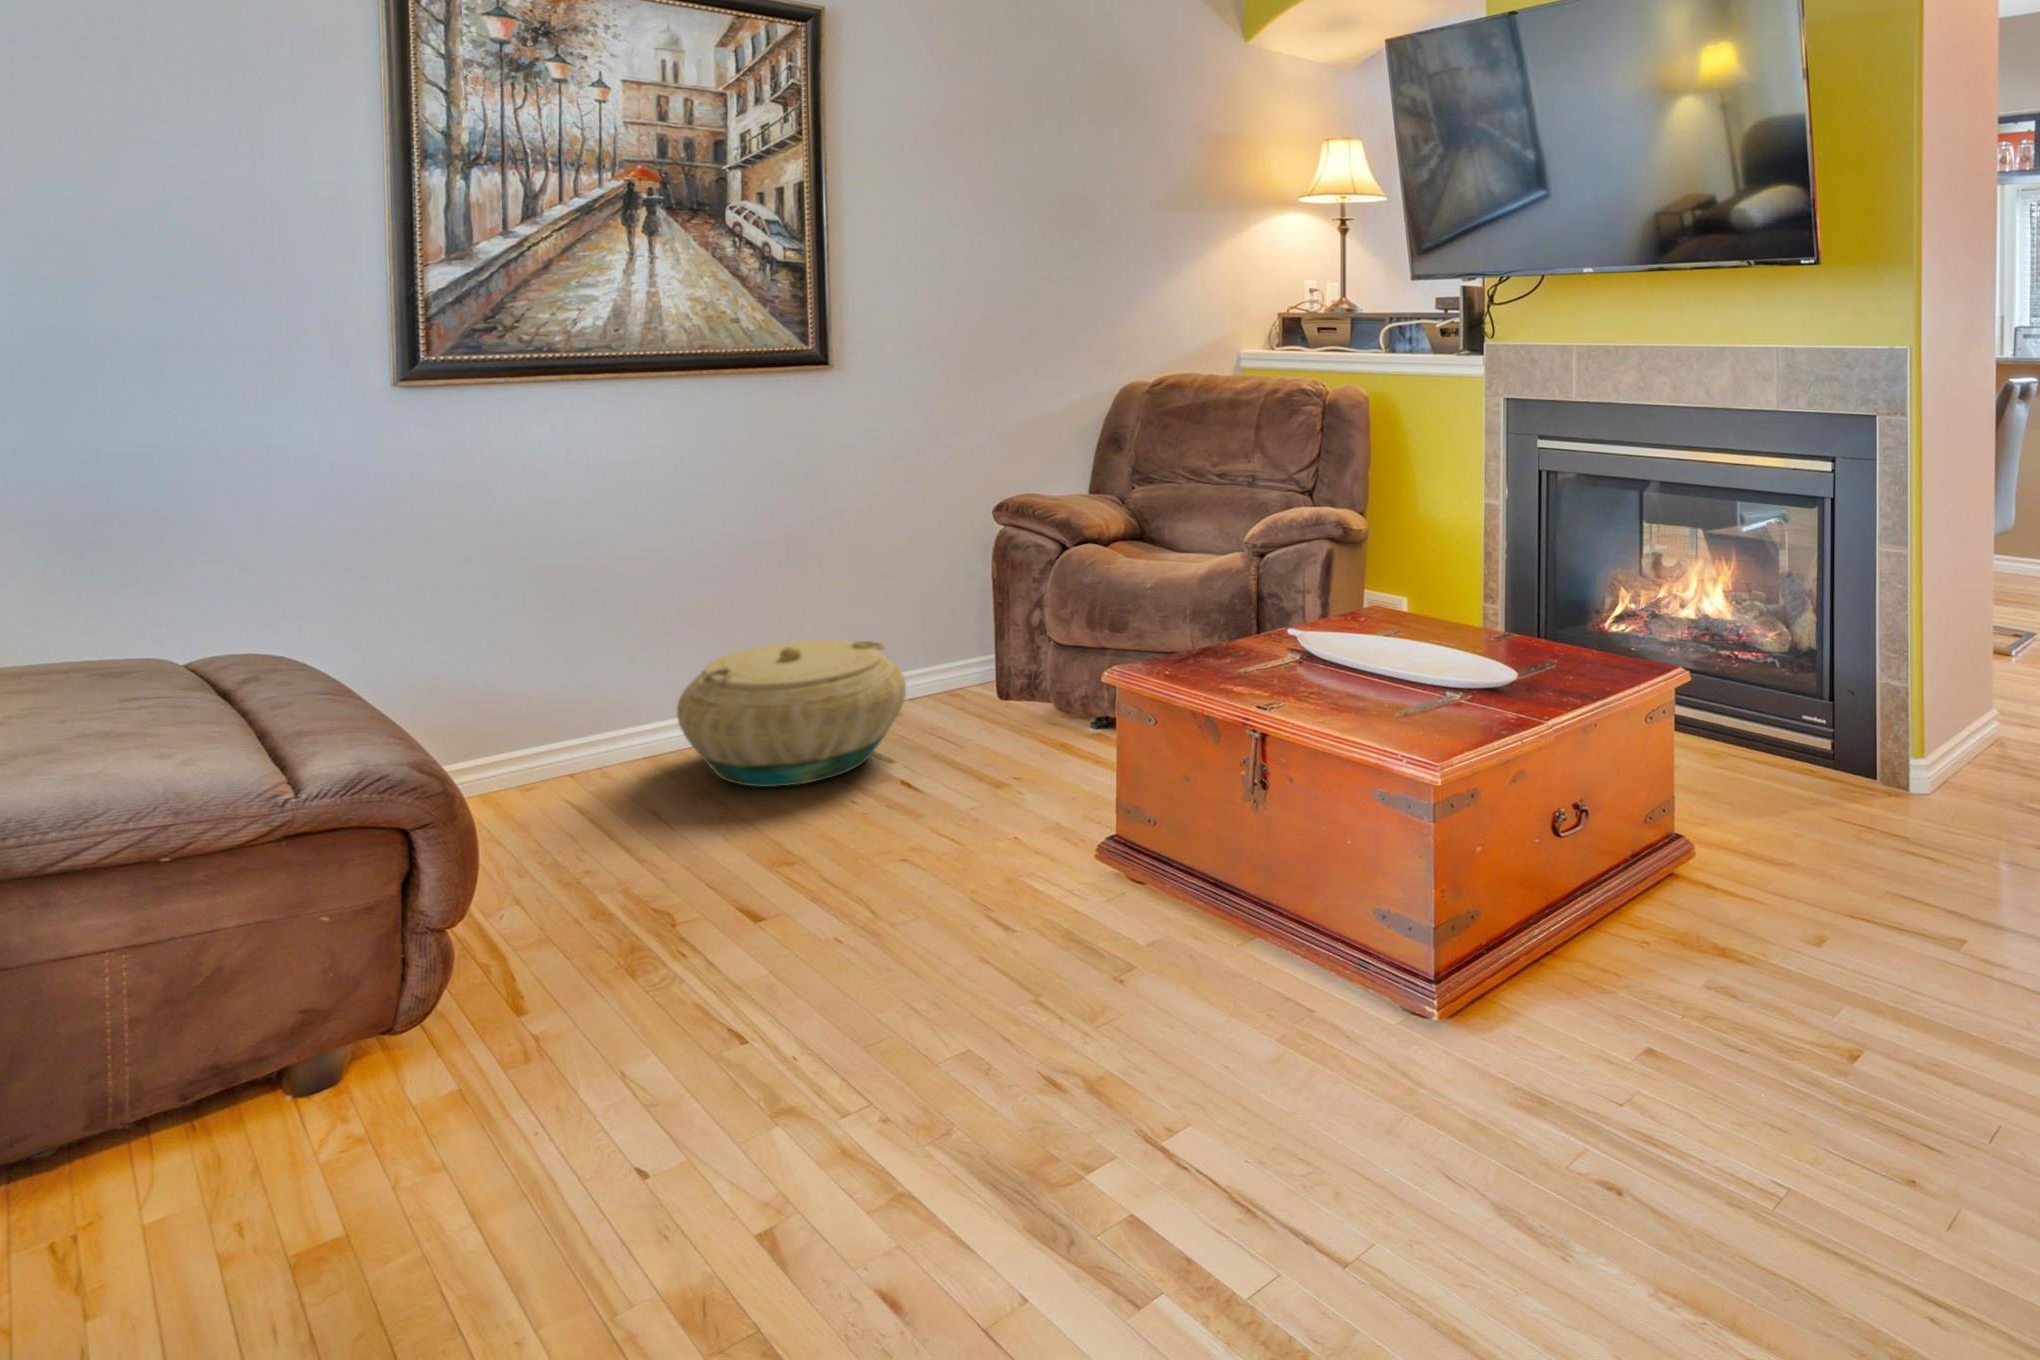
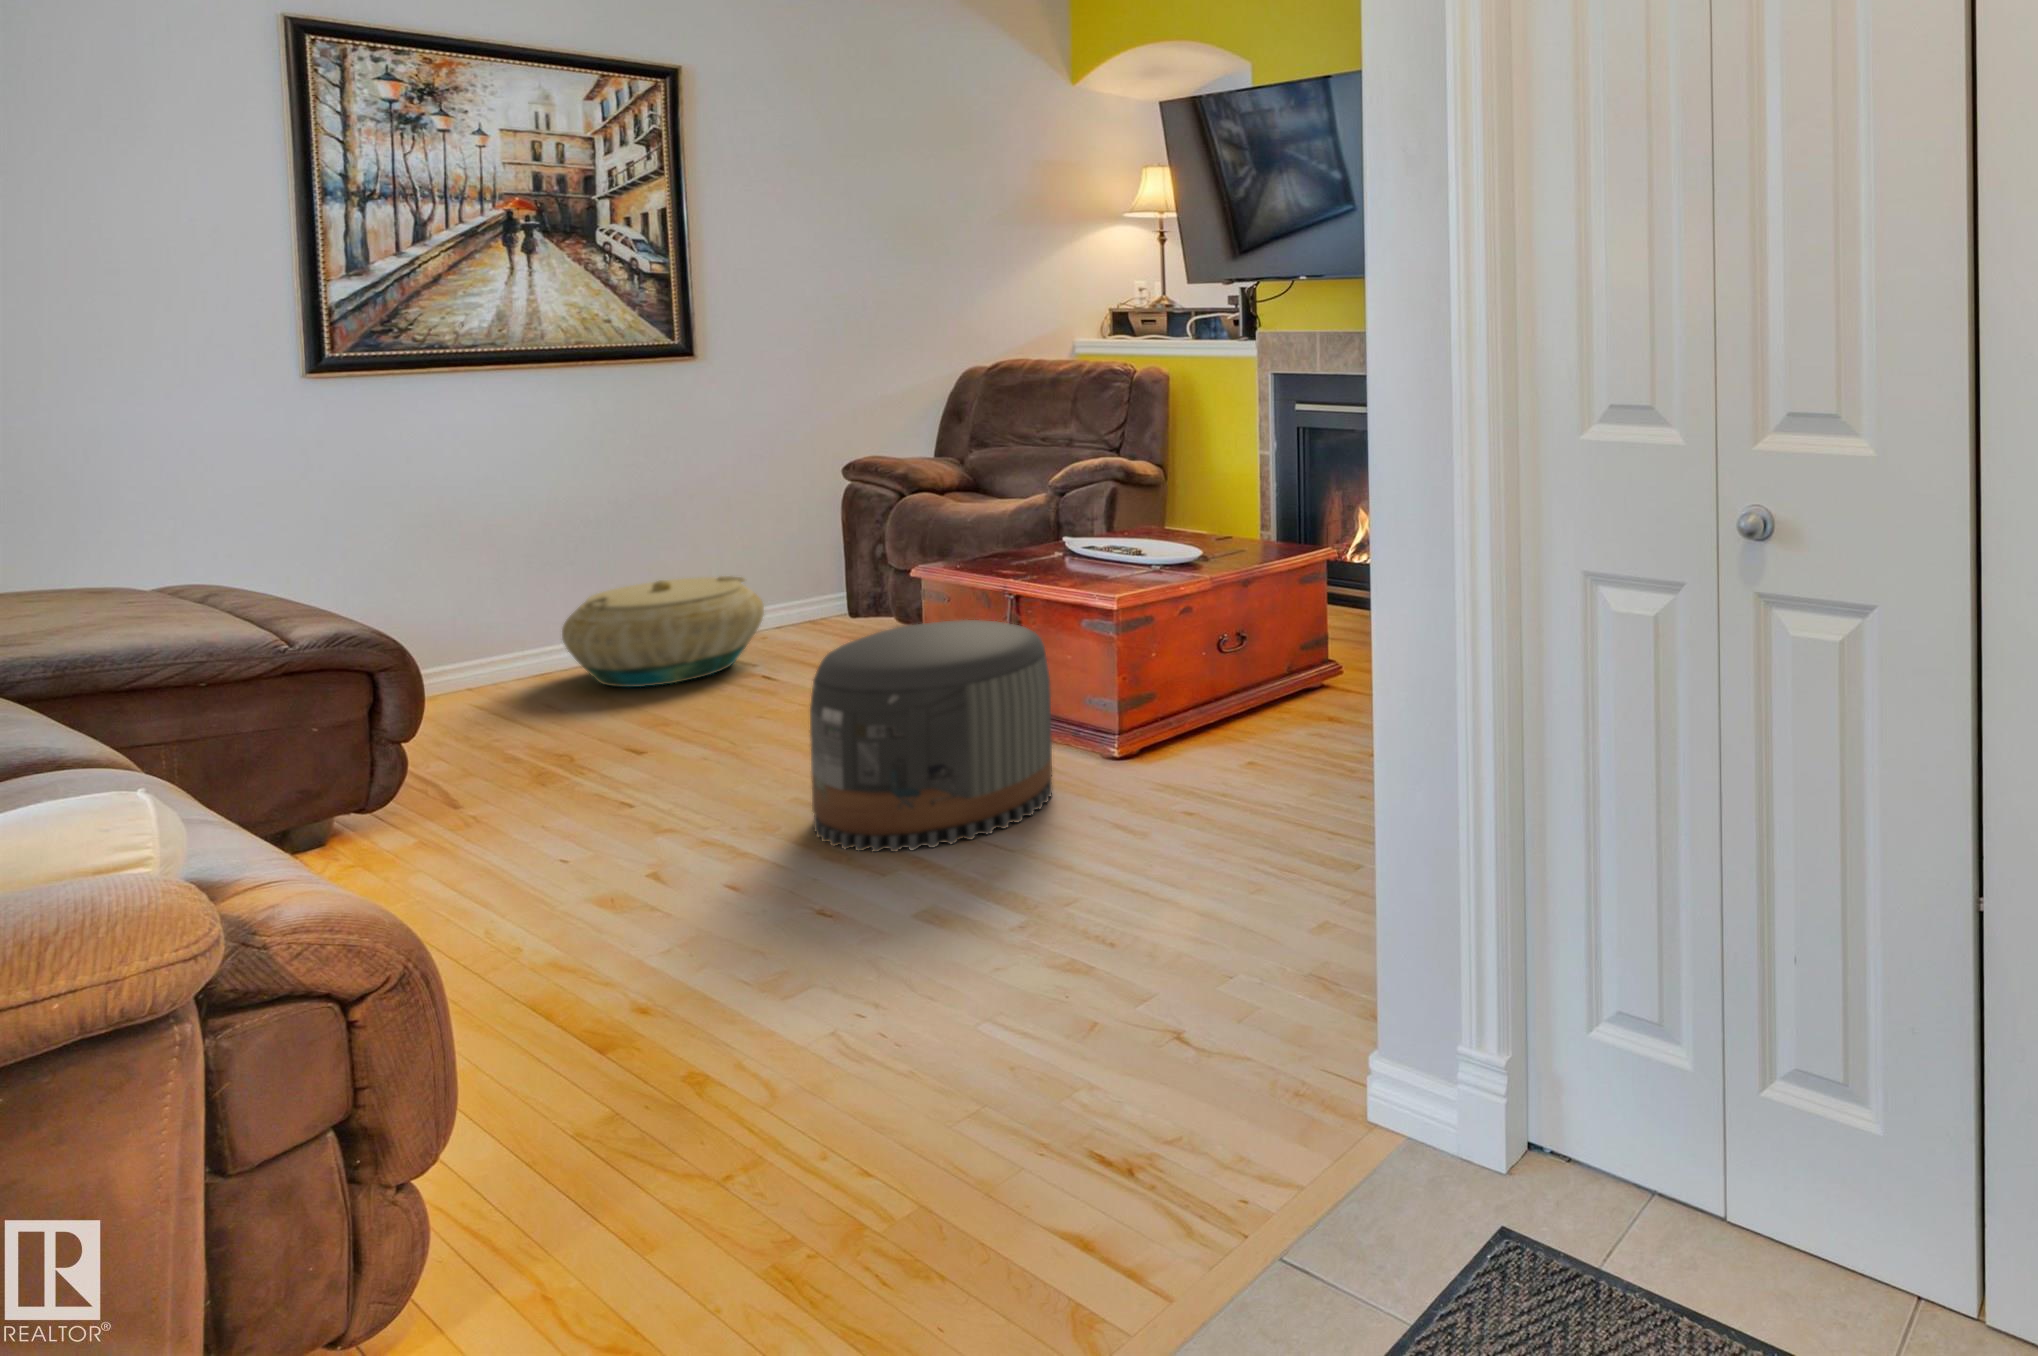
pouf: none [1015,791,1364,1222] -> present [810,620,1052,852]

